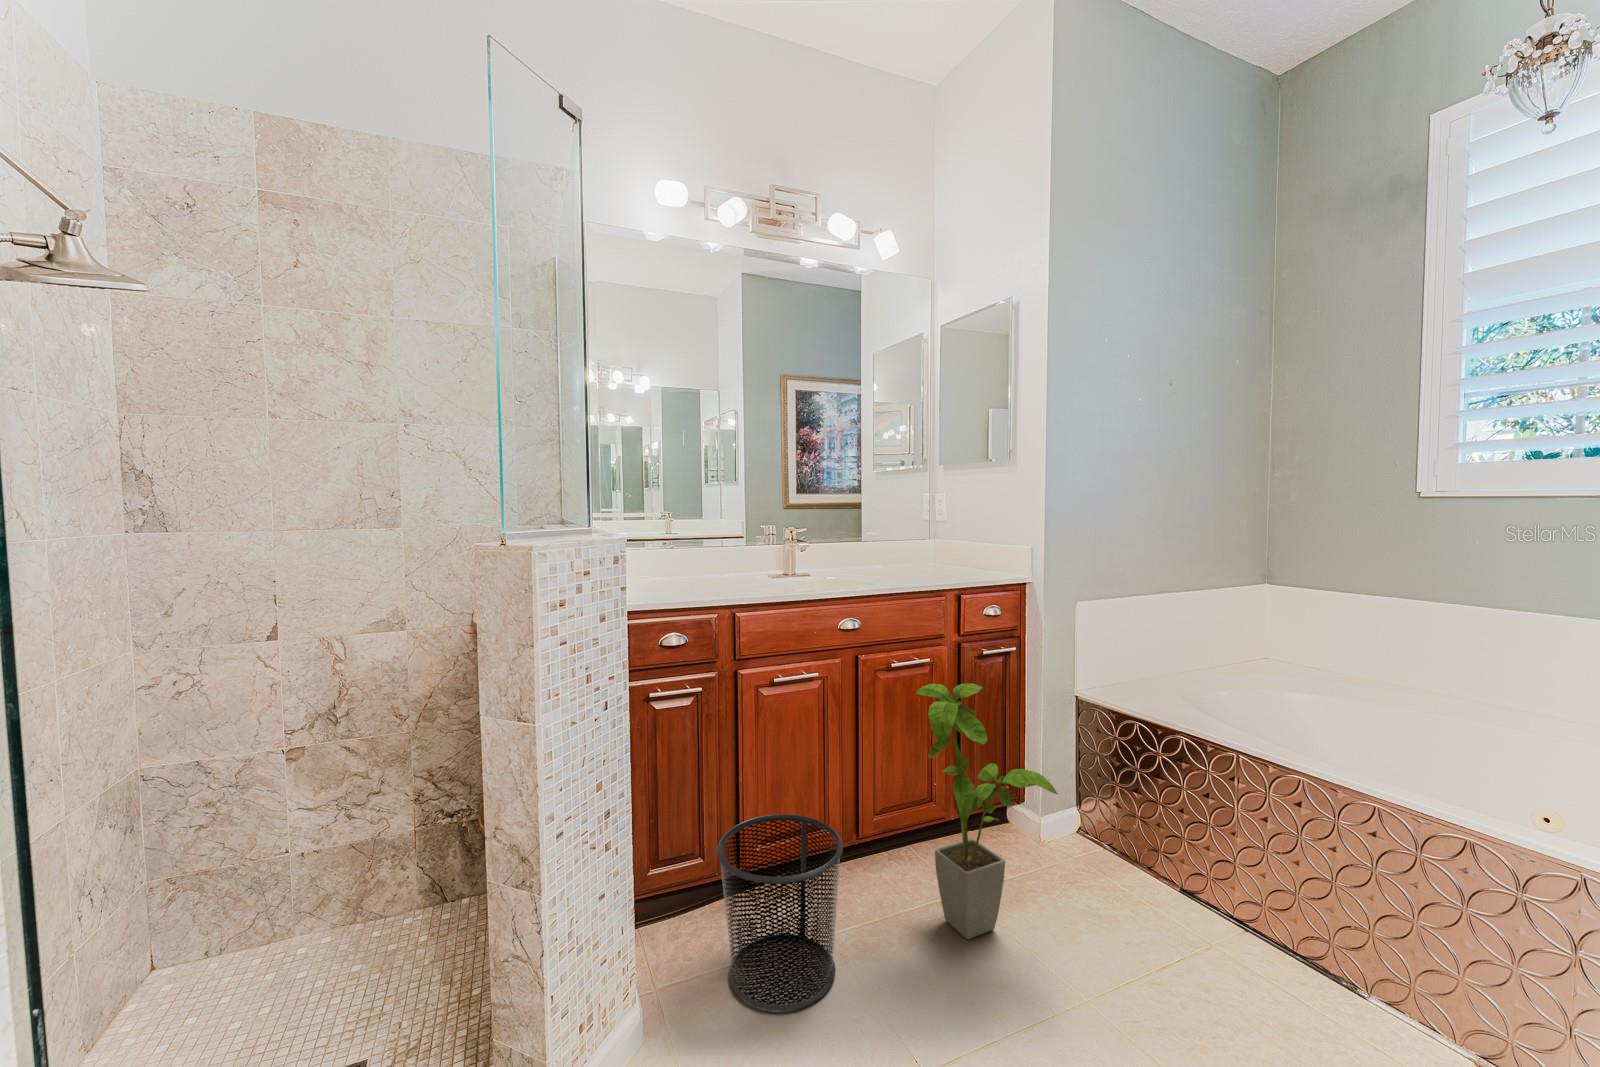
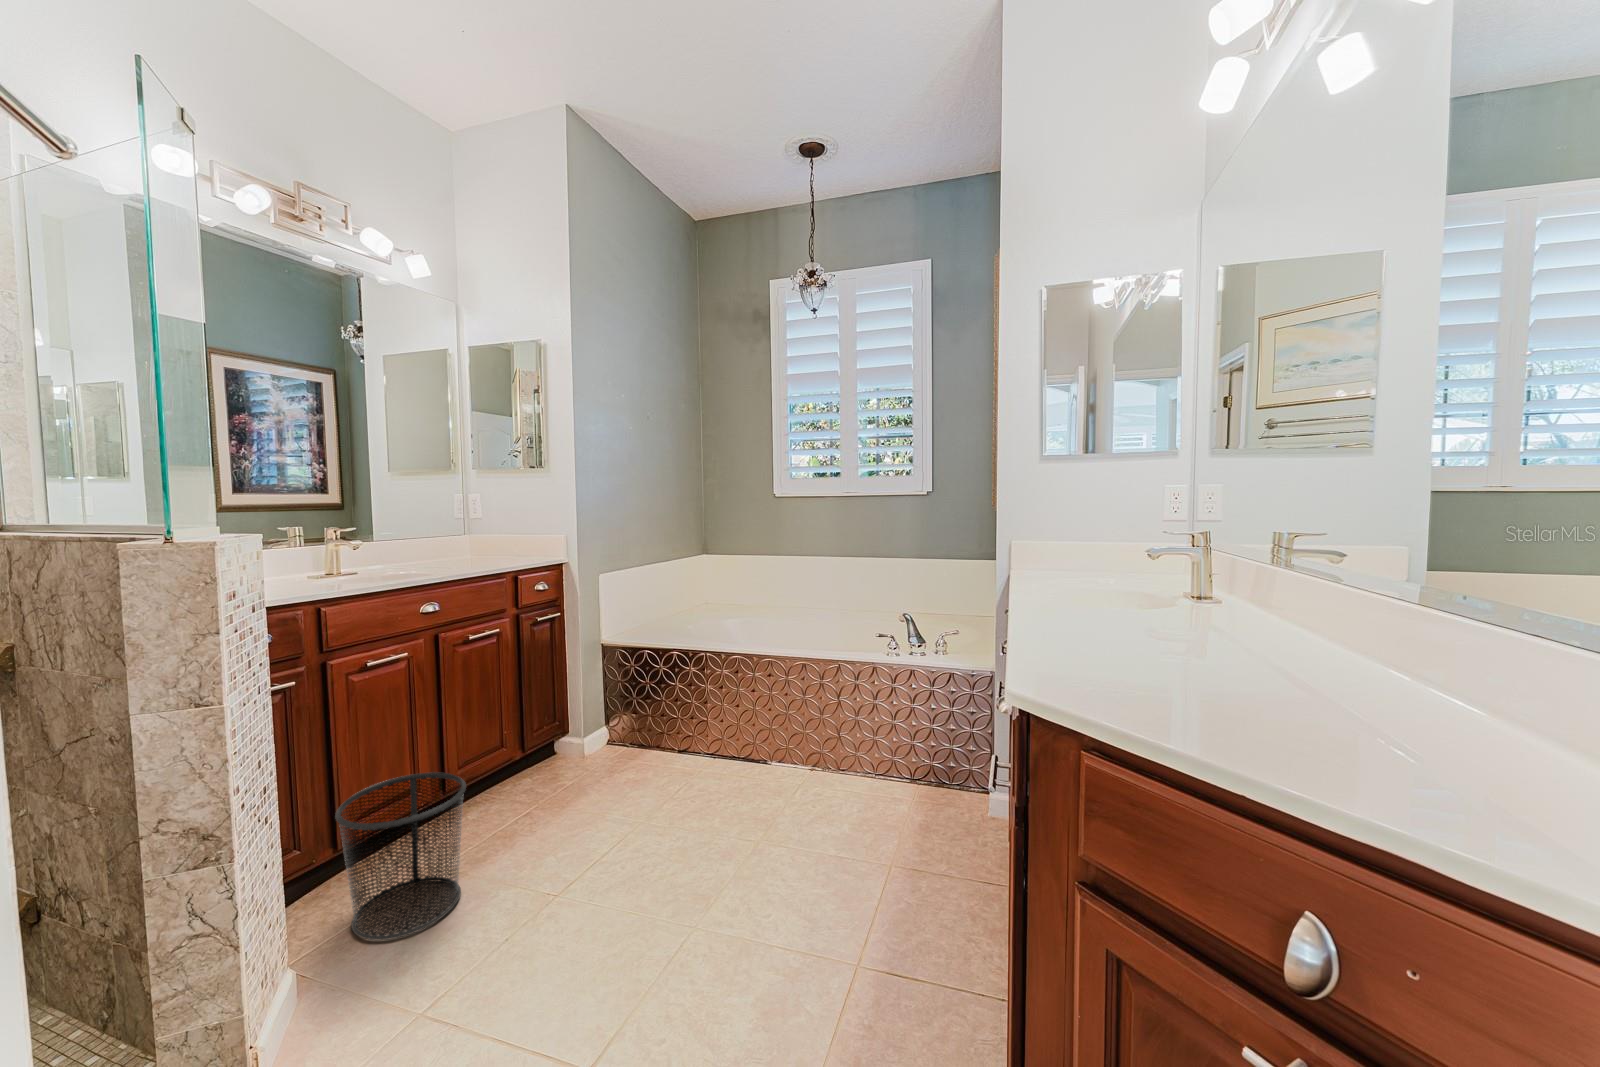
house plant: present [916,683,1058,939] -> none [510,636,620,826]

